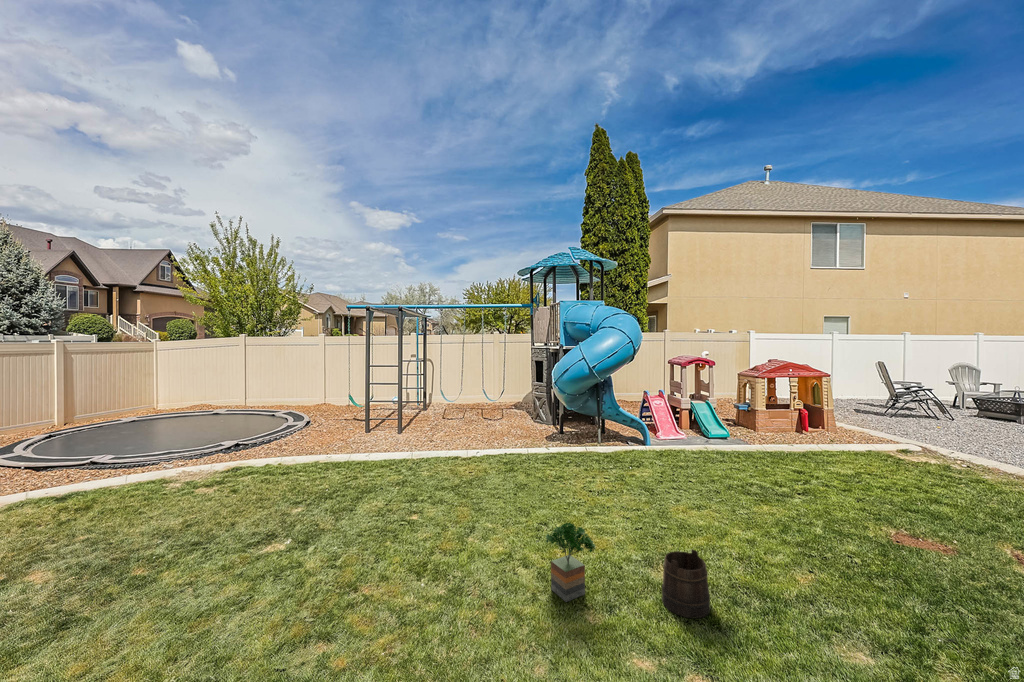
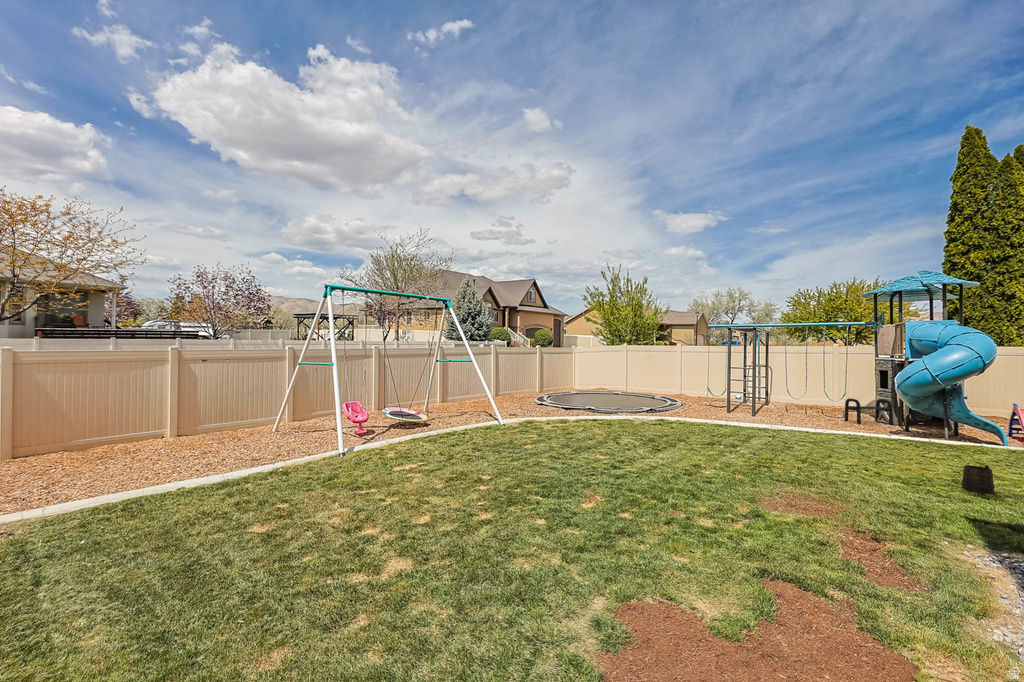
bench: none [503,395,549,430] -> present [845,398,893,425]
potted tree: present [546,523,595,602] -> none [885,444,918,478]

